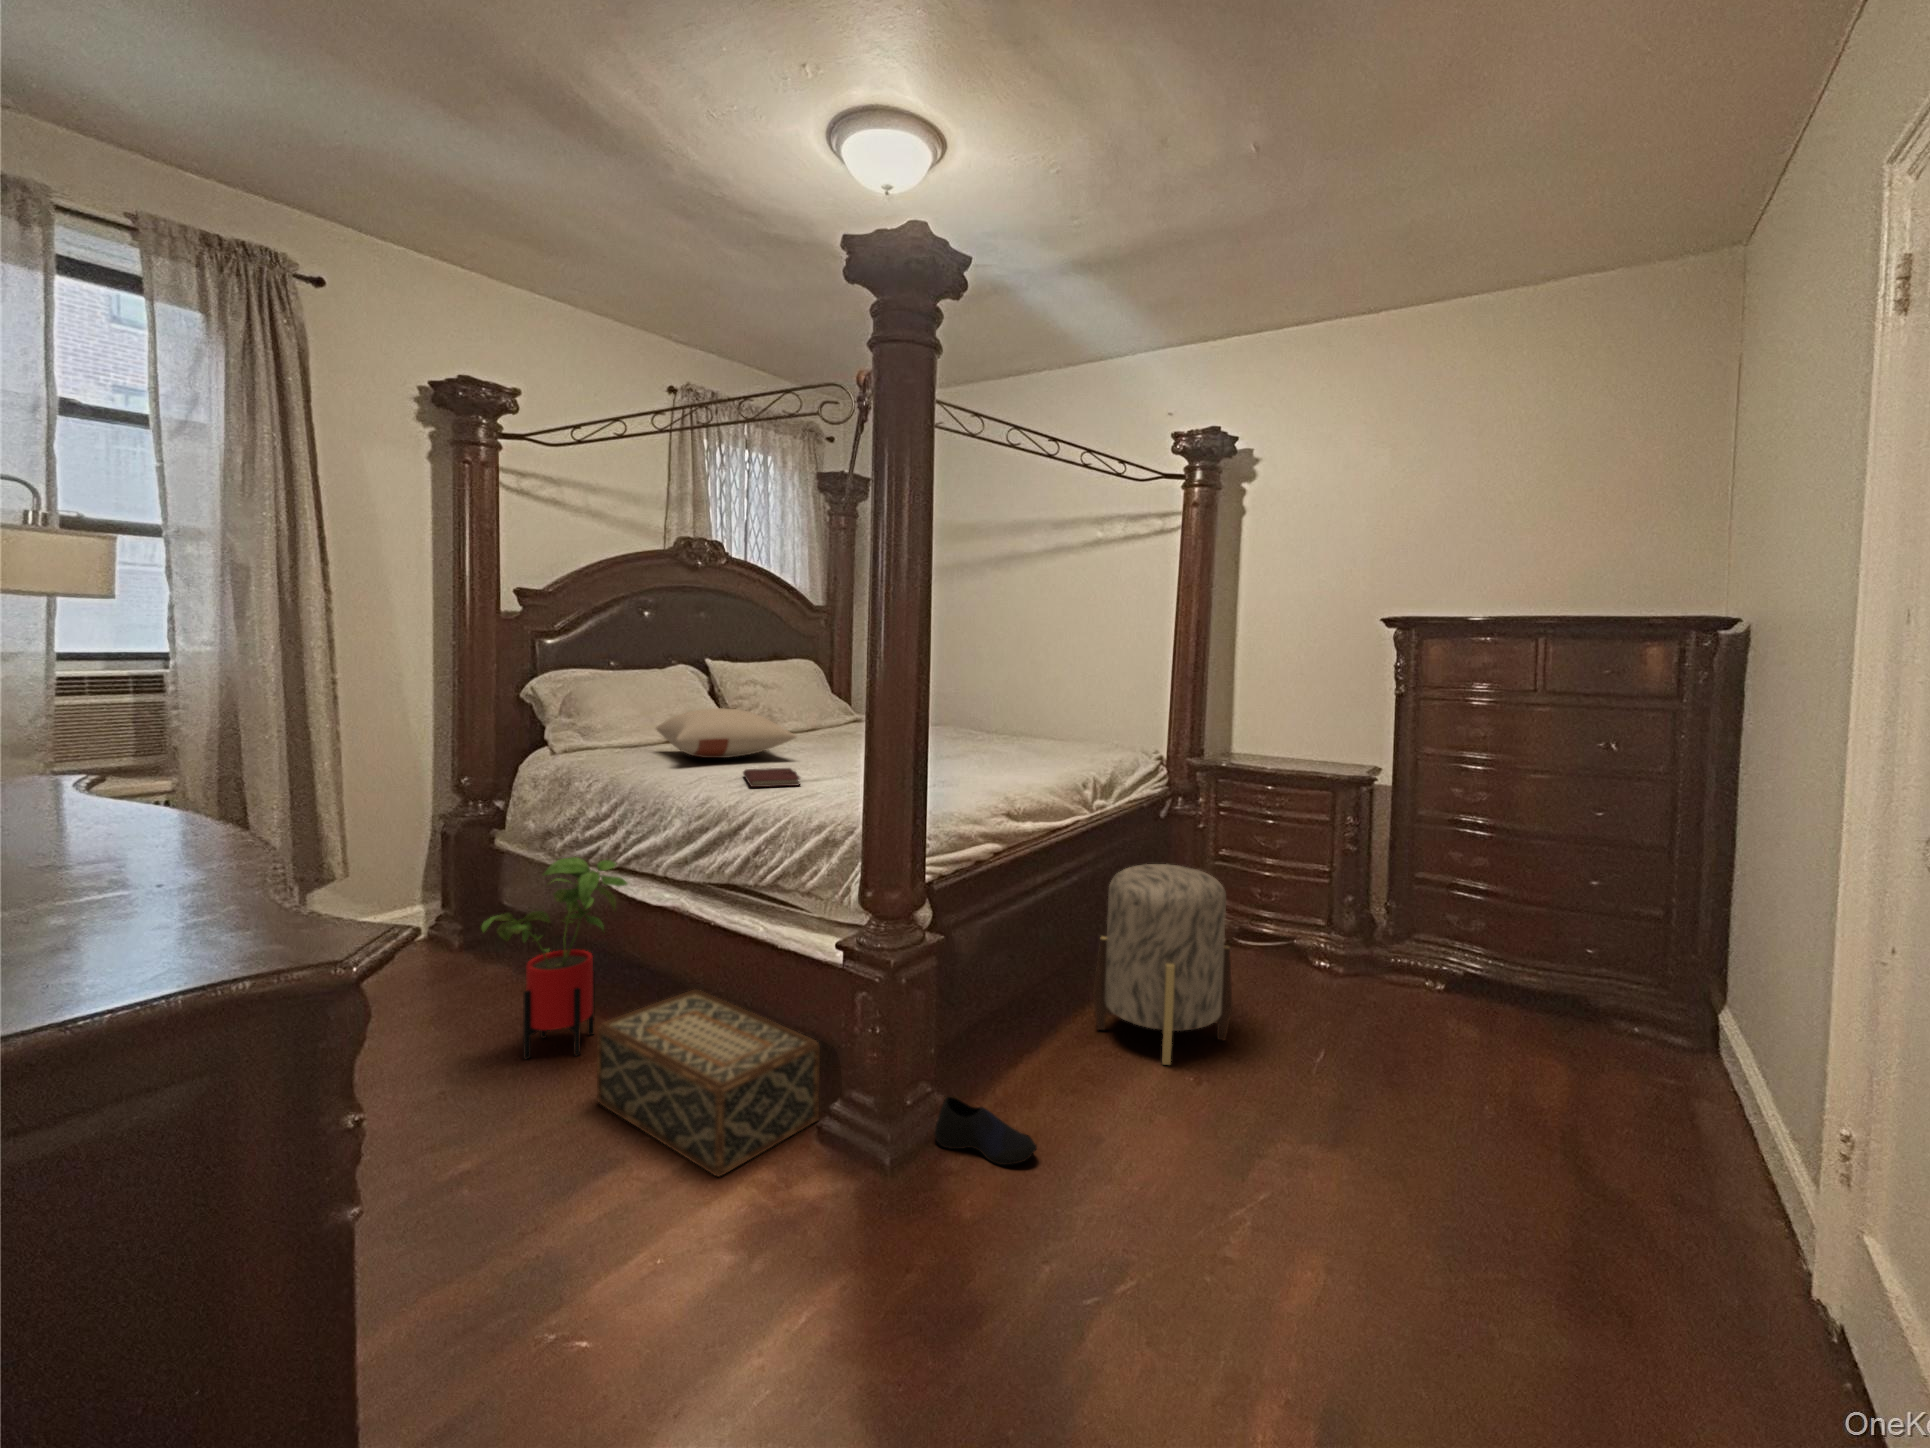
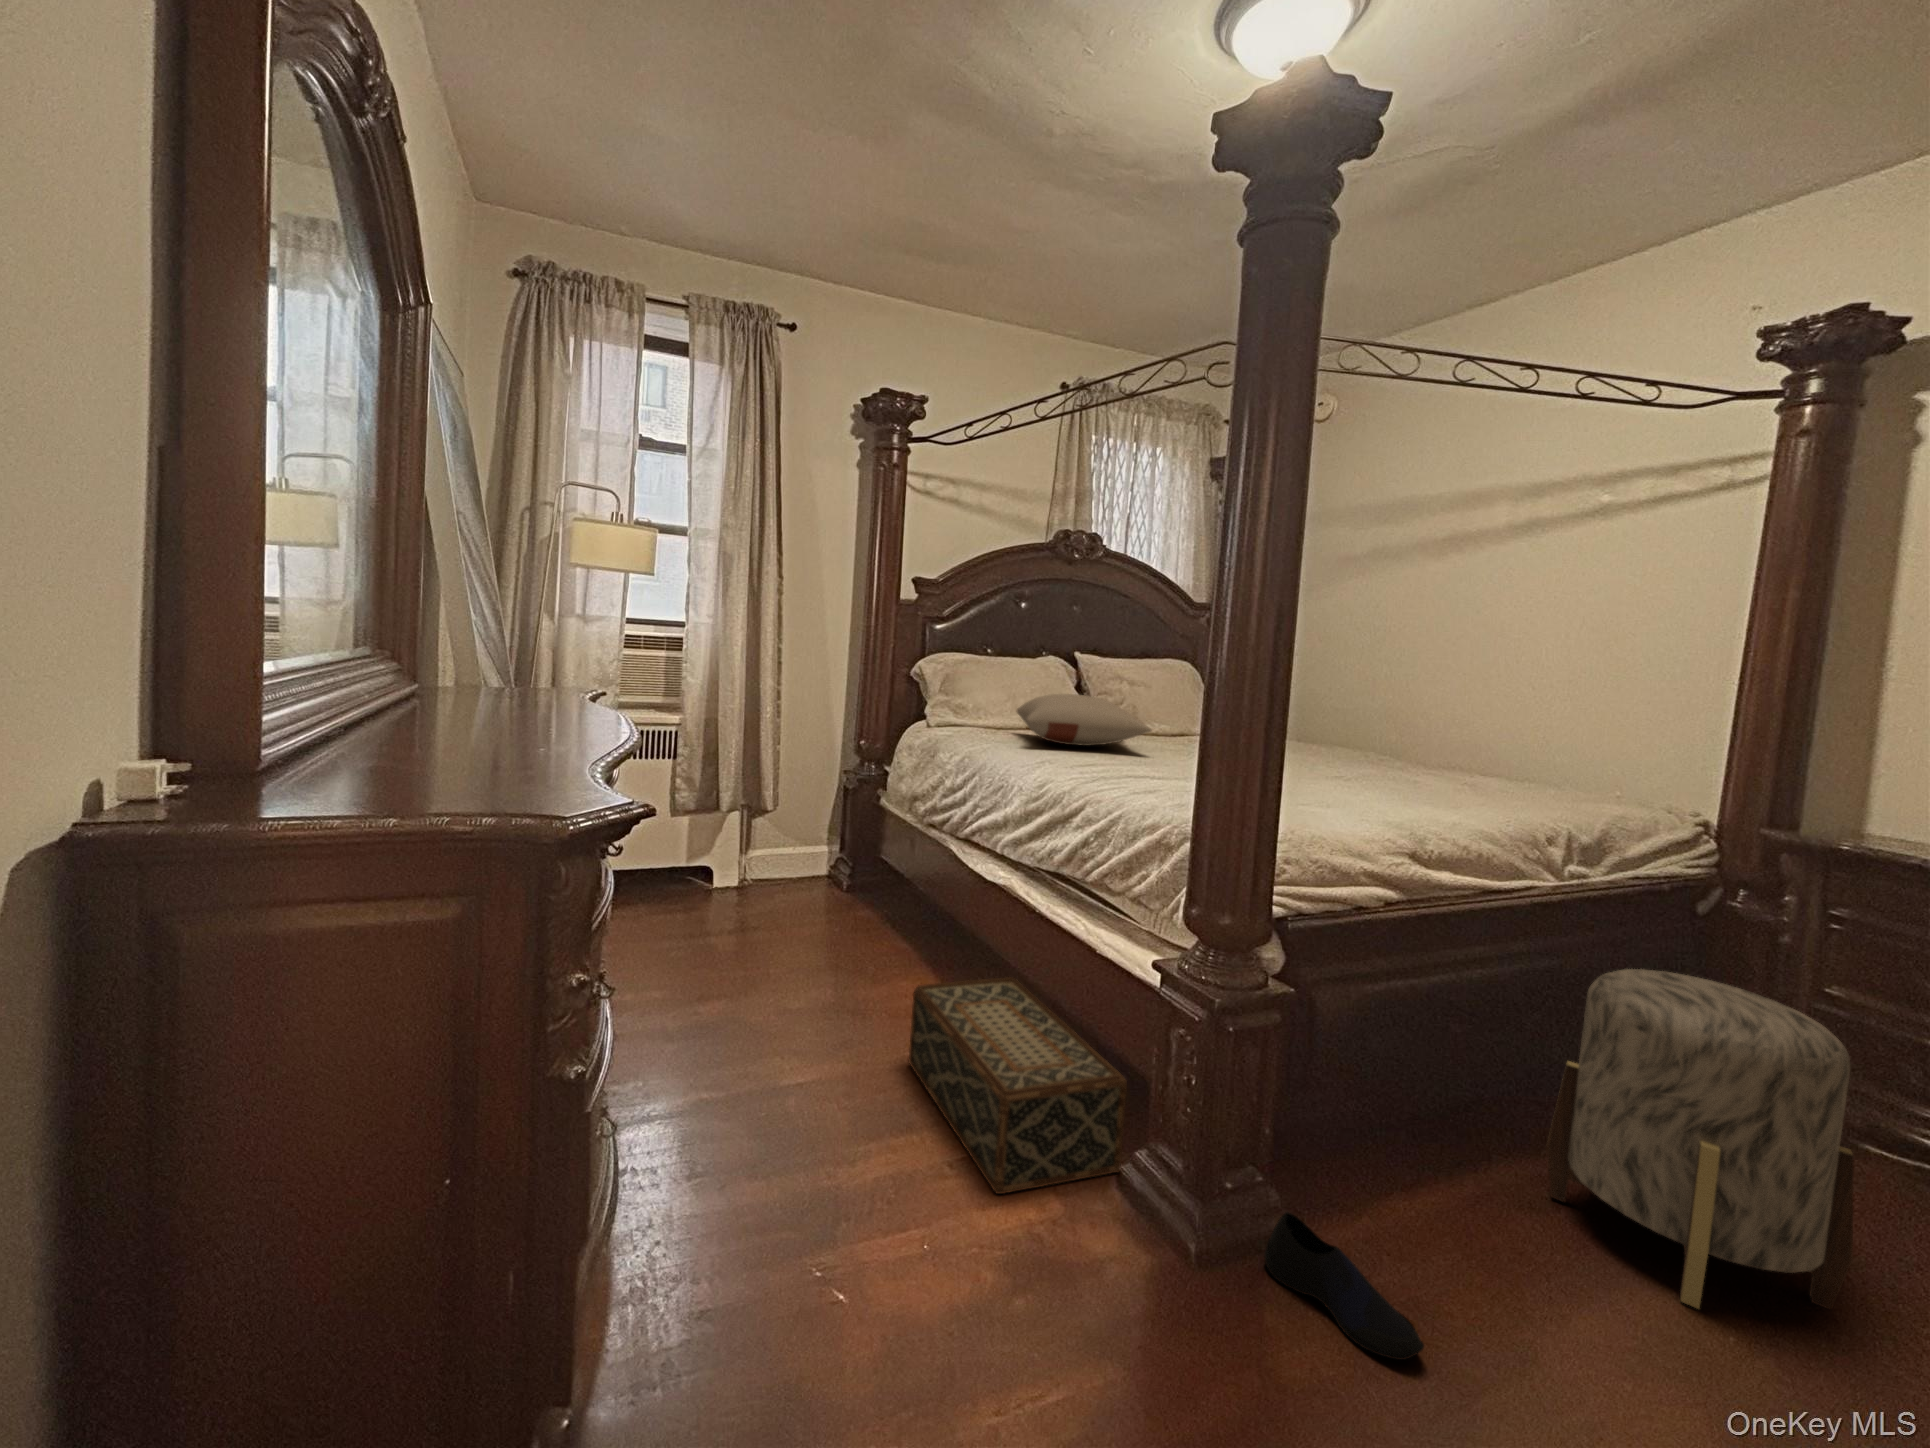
notebook: present [743,768,800,787] -> none [1086,756,1143,779]
house plant: present [482,857,627,1060] -> none [839,818,961,1011]

